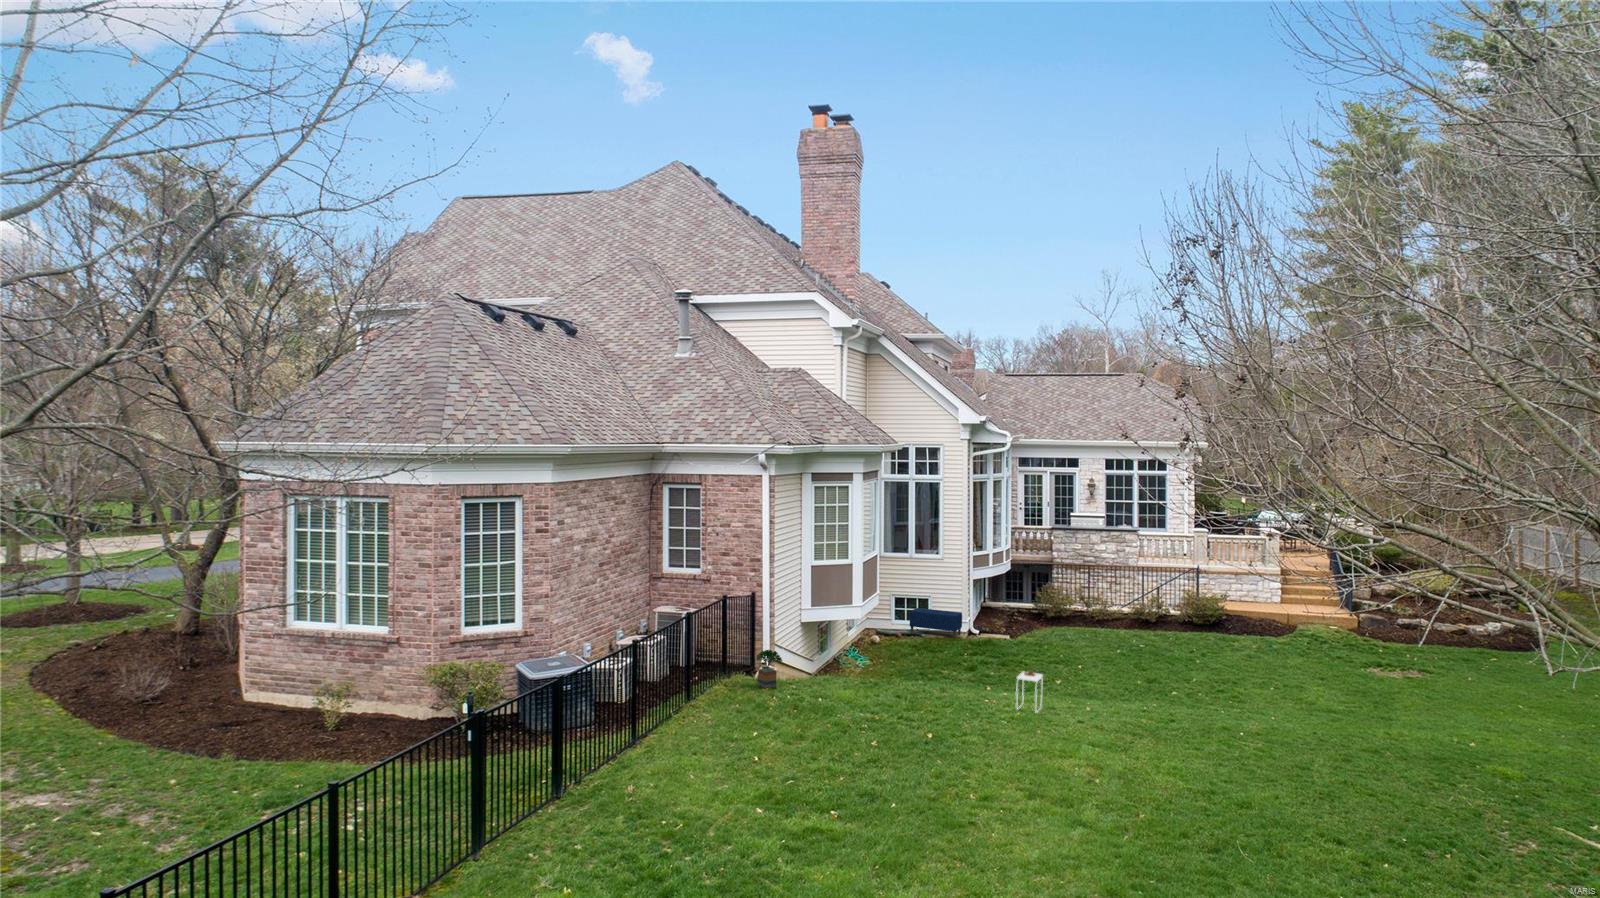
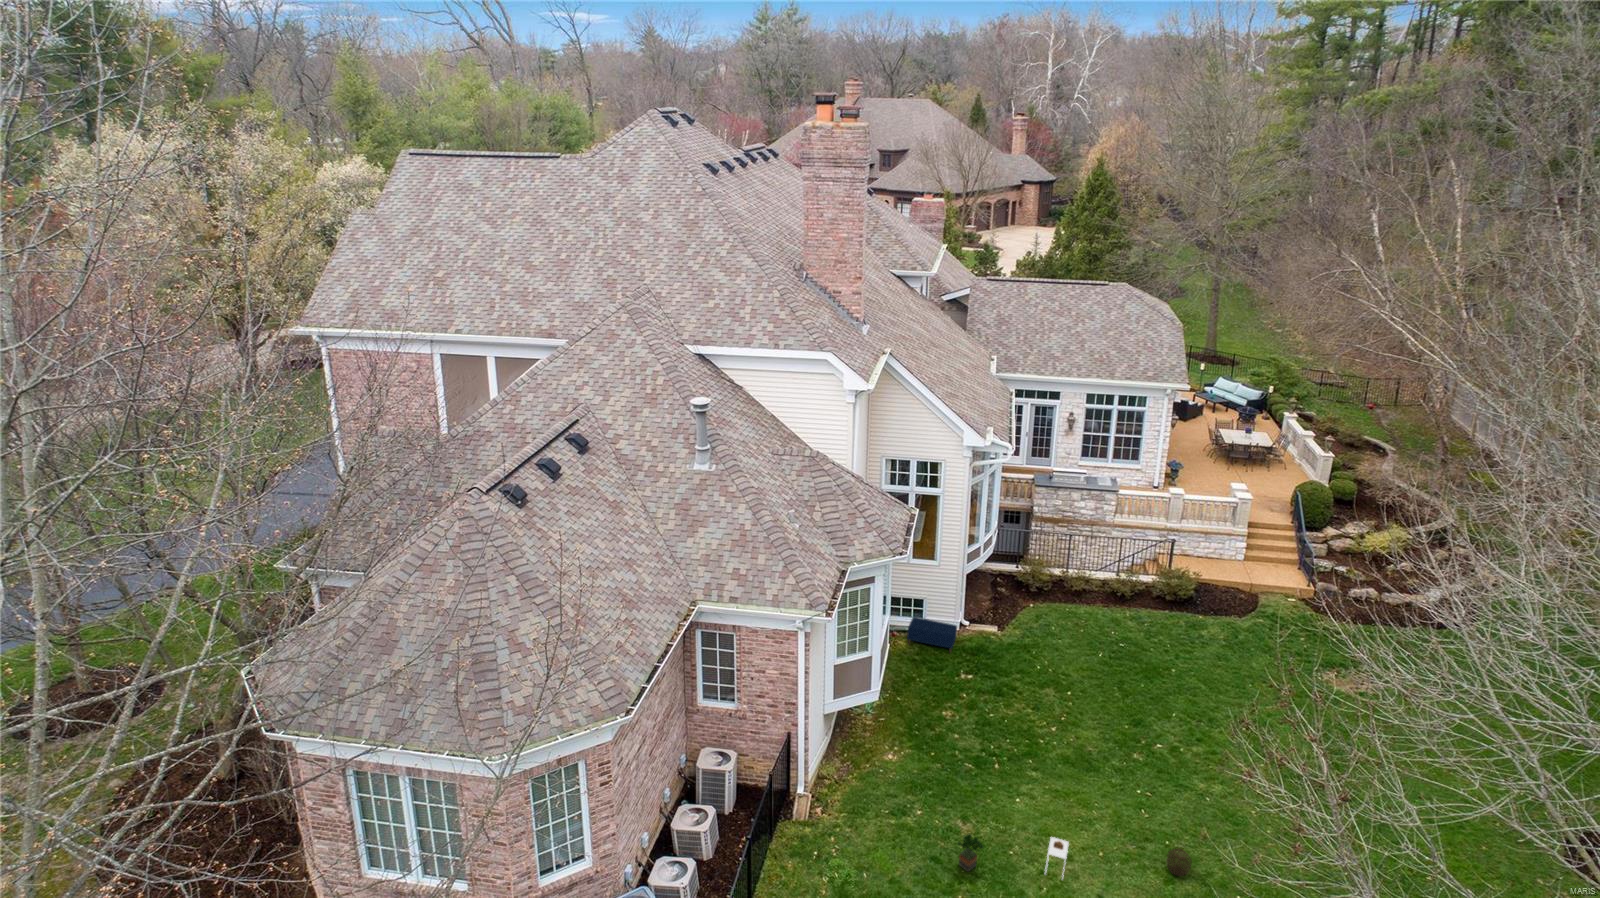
potted tree: present [756,650,782,688] -> present [958,834,984,871]
woven basket: none [1159,689,1188,720] -> present [1167,849,1192,876]

